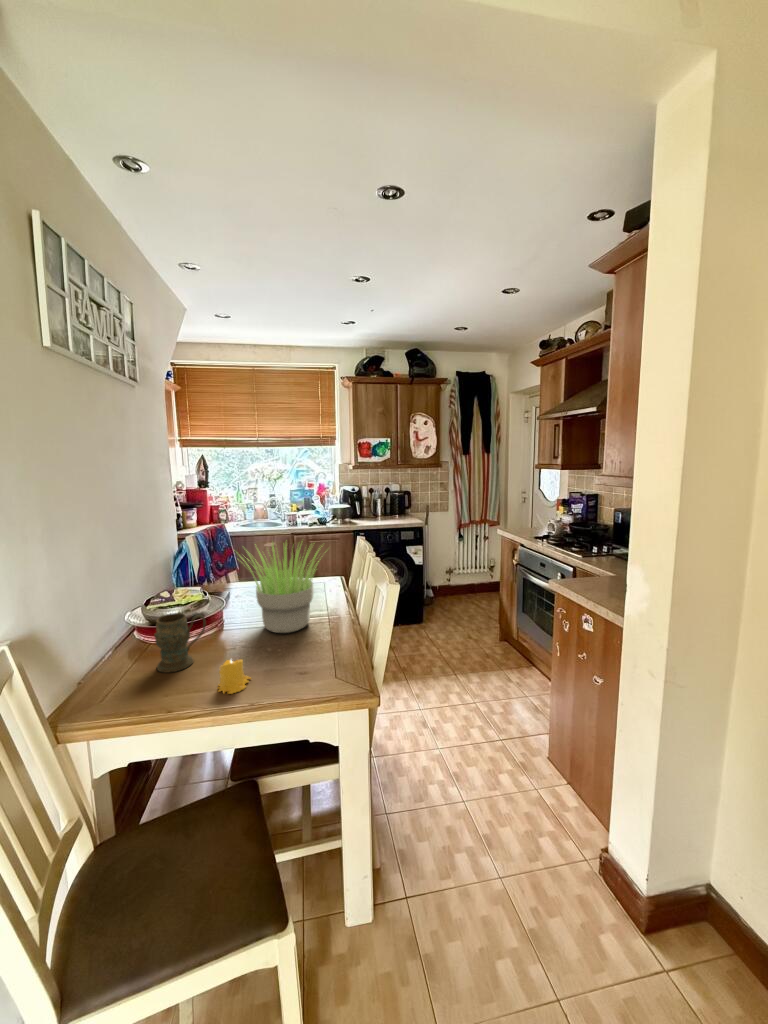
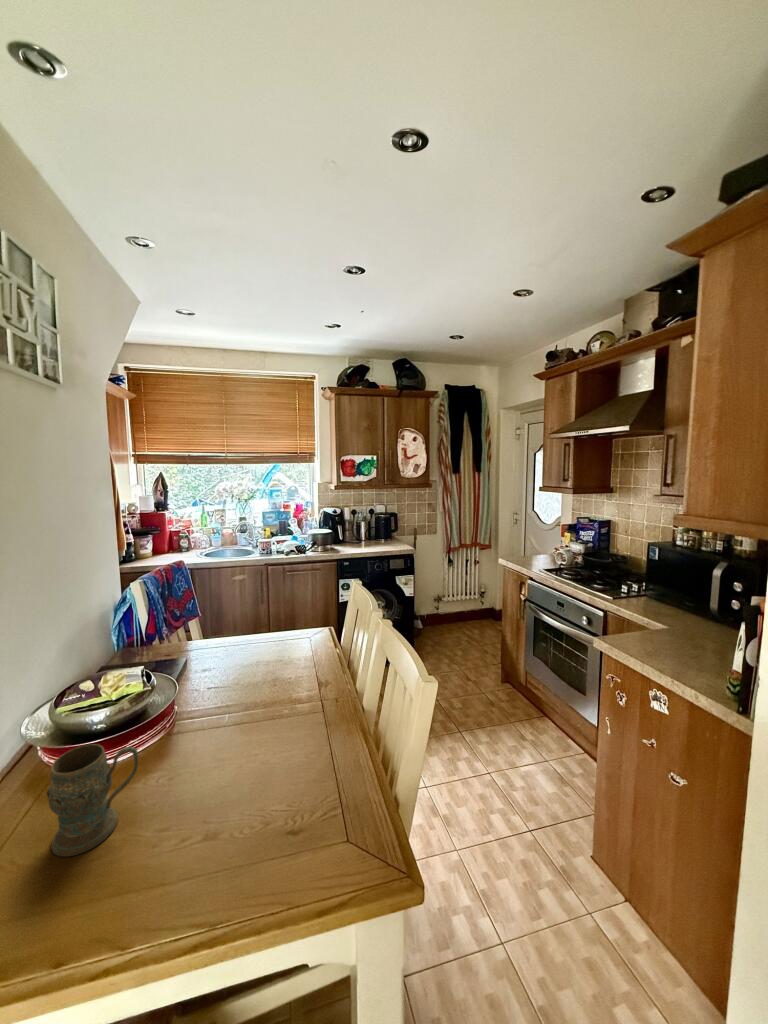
potted plant: present [249,545,319,633] -> none [185,598,331,746]
candle: present [218,659,251,694] -> none [150,840,213,918]

